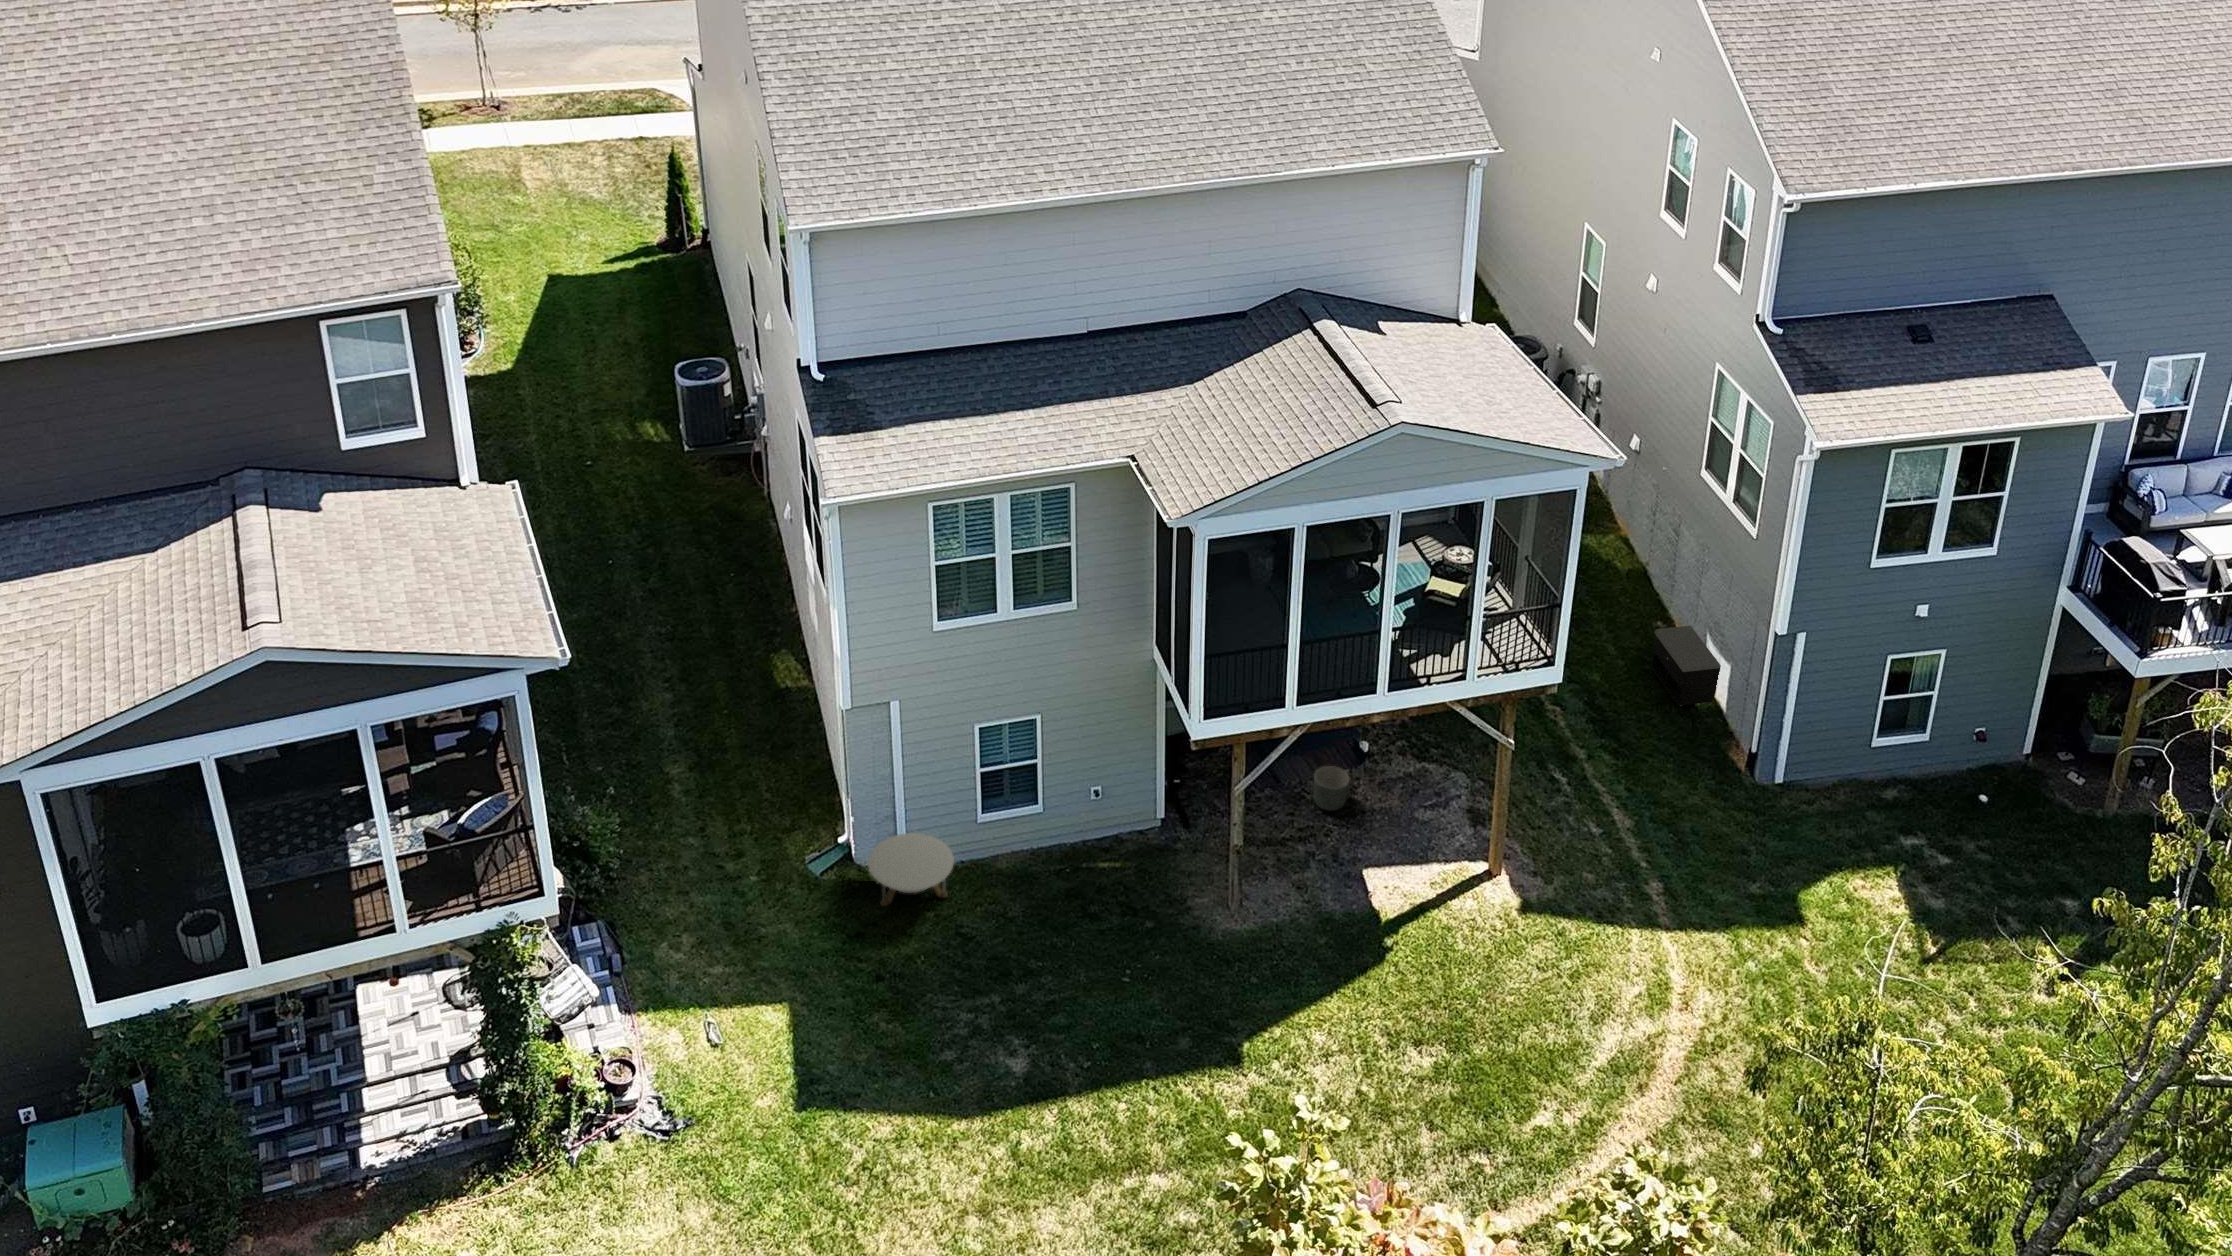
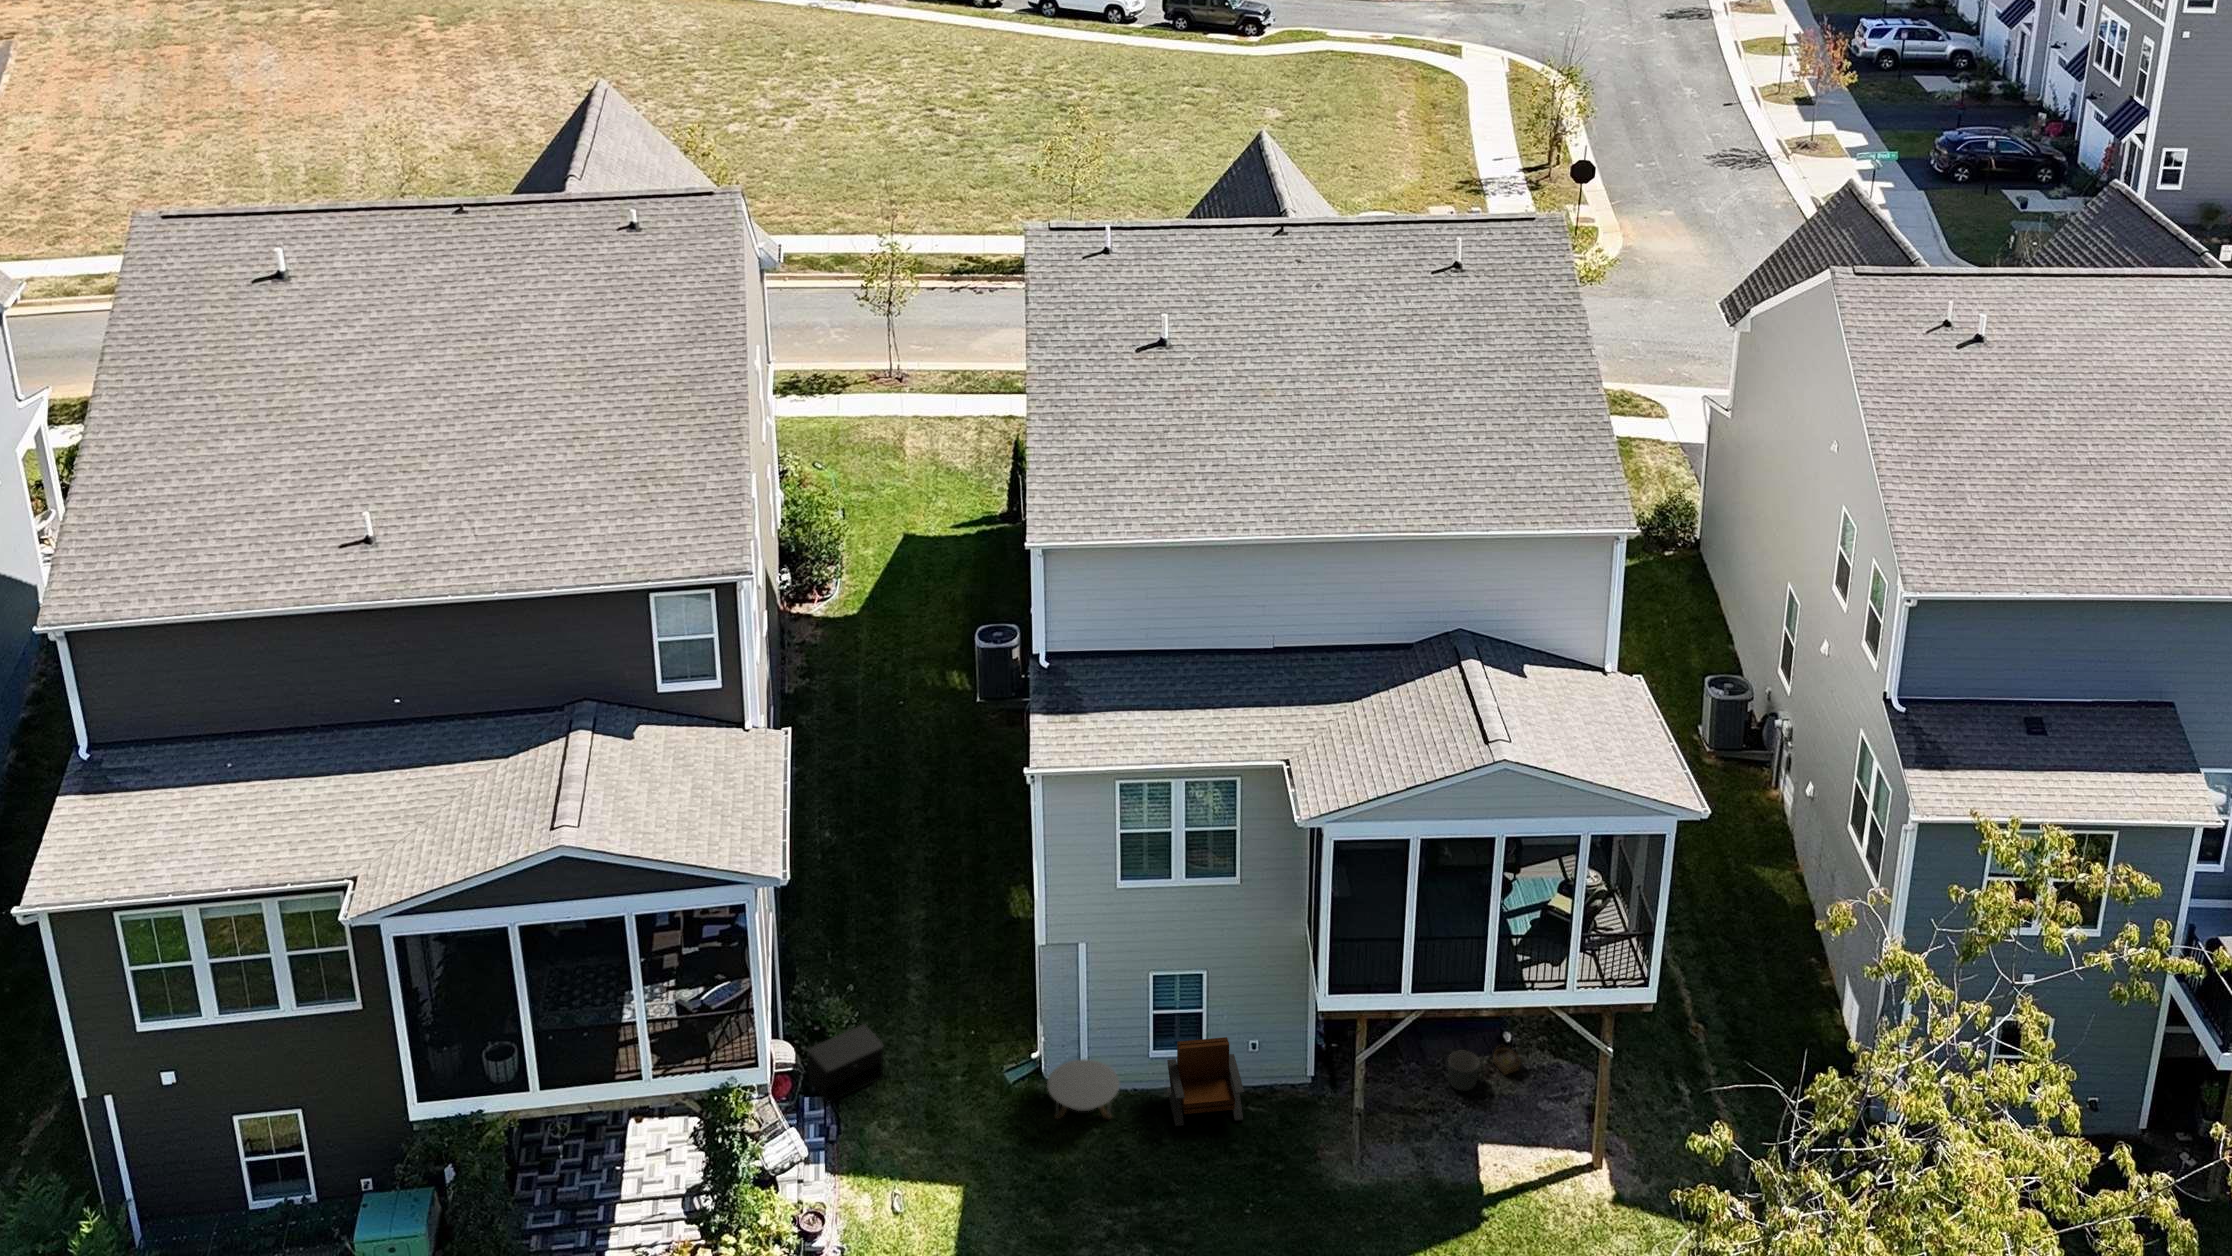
storage bench: present [1650,626,1721,706] -> present [808,1024,883,1103]
woven basket: none [1356,754,1389,788] -> present [1493,1045,1521,1075]
lounge chair: none [1002,786,1100,895] -> present [1167,1037,1244,1126]

